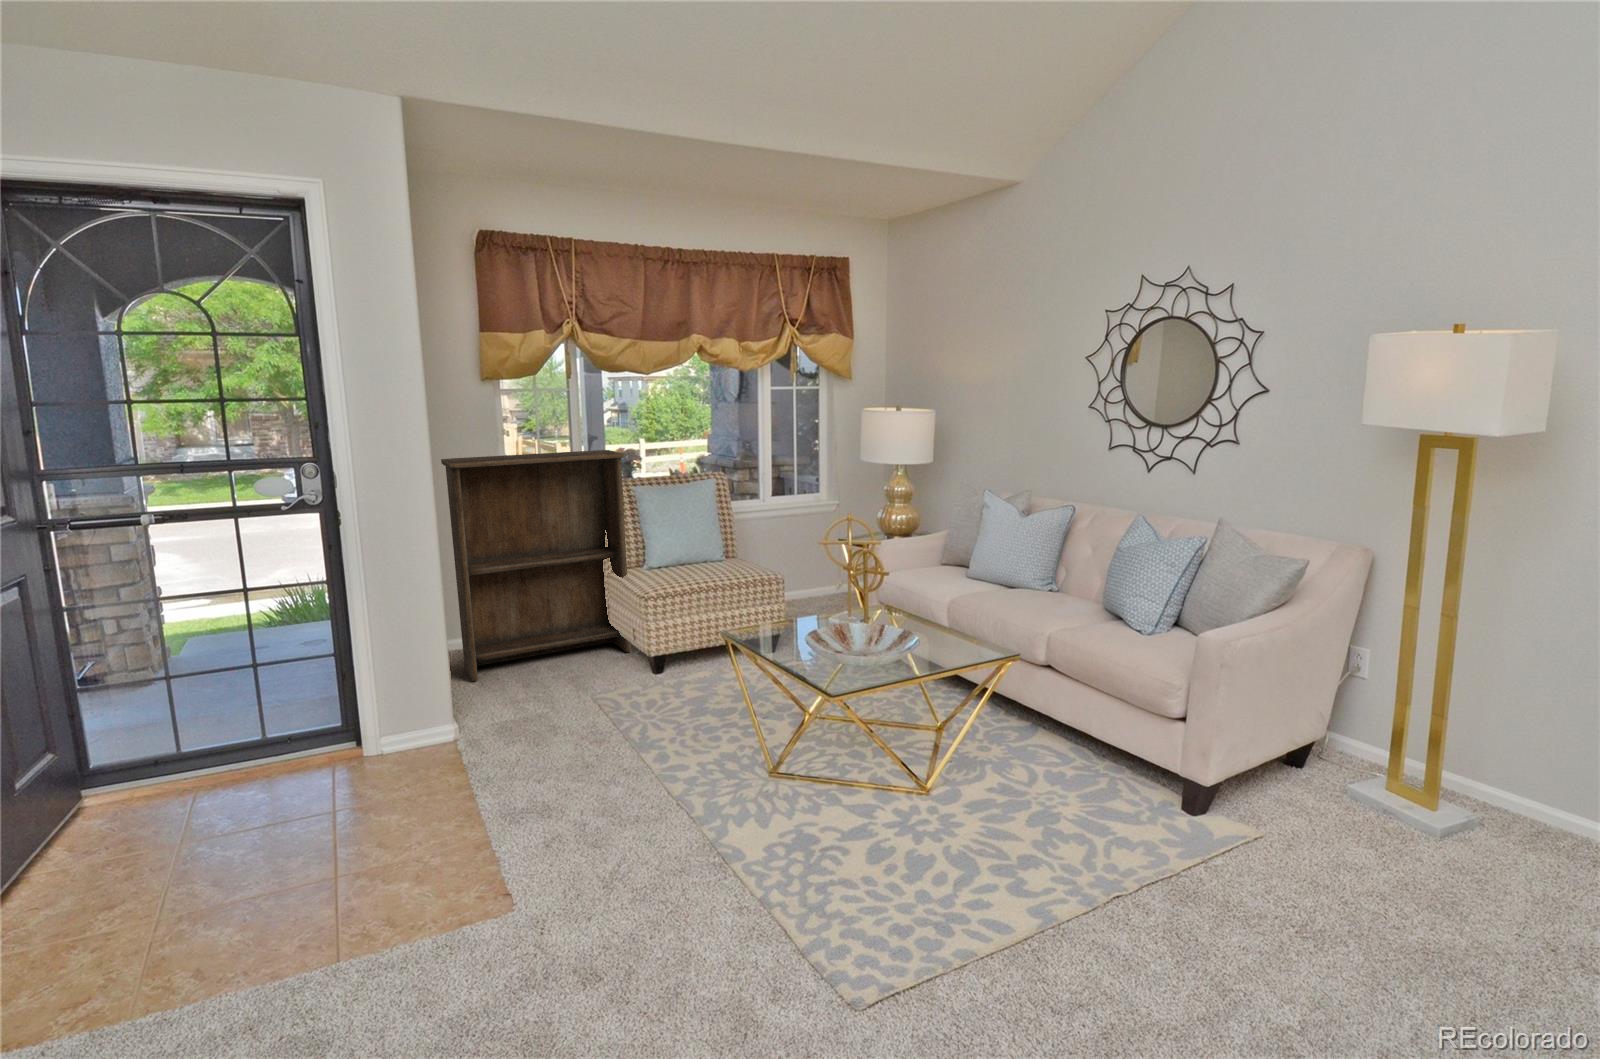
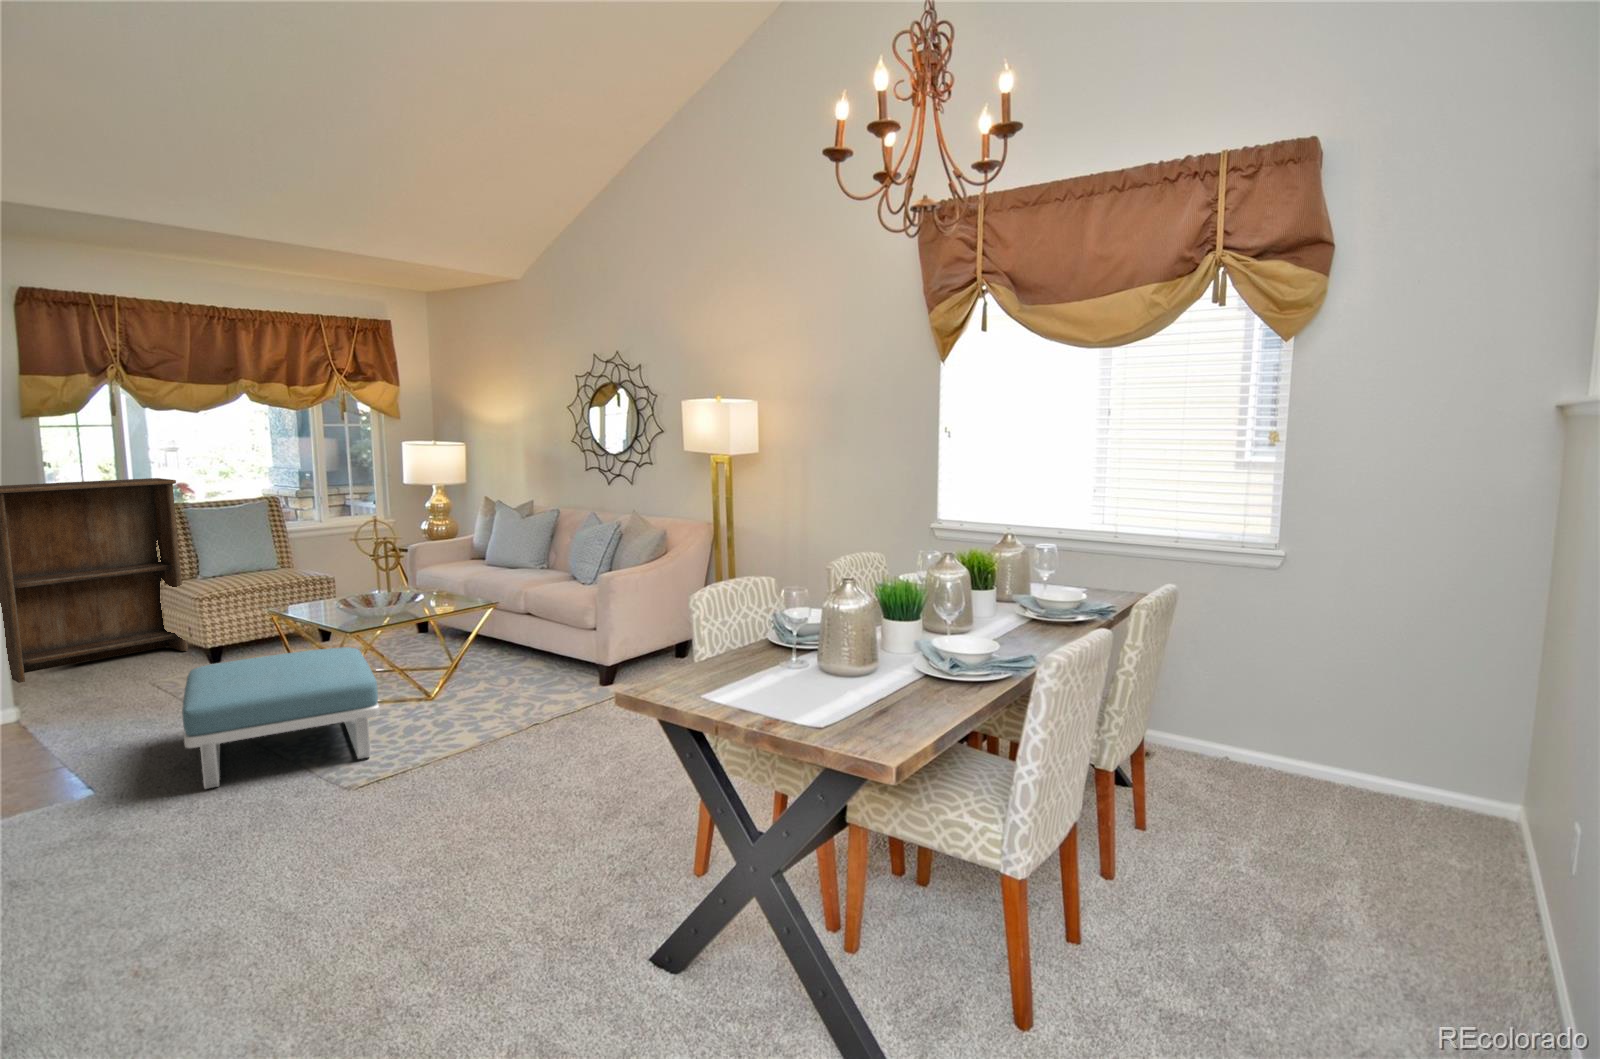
footstool: none [611,724,895,985] -> present [182,647,380,789]

